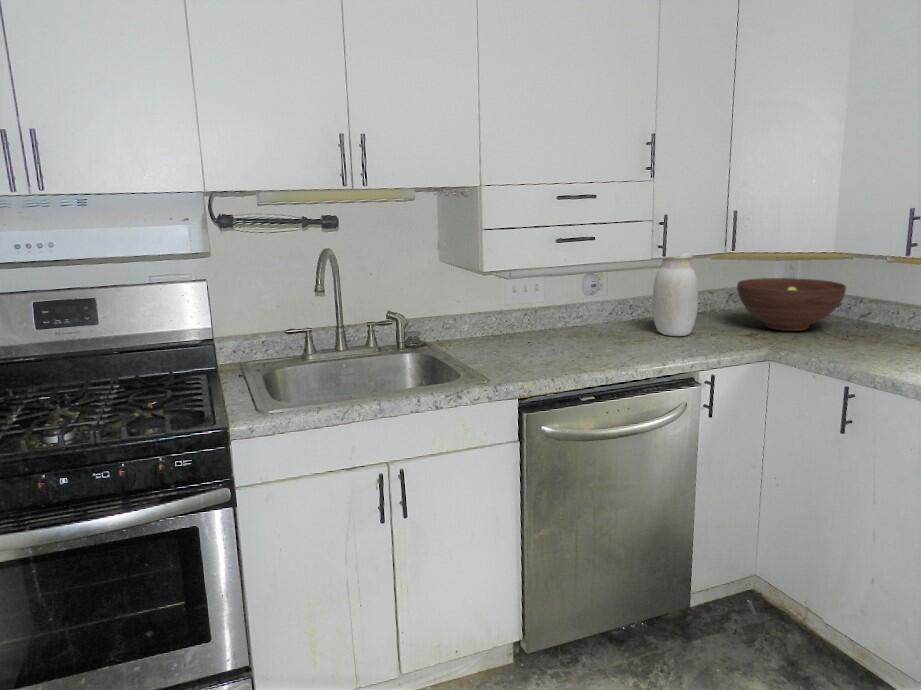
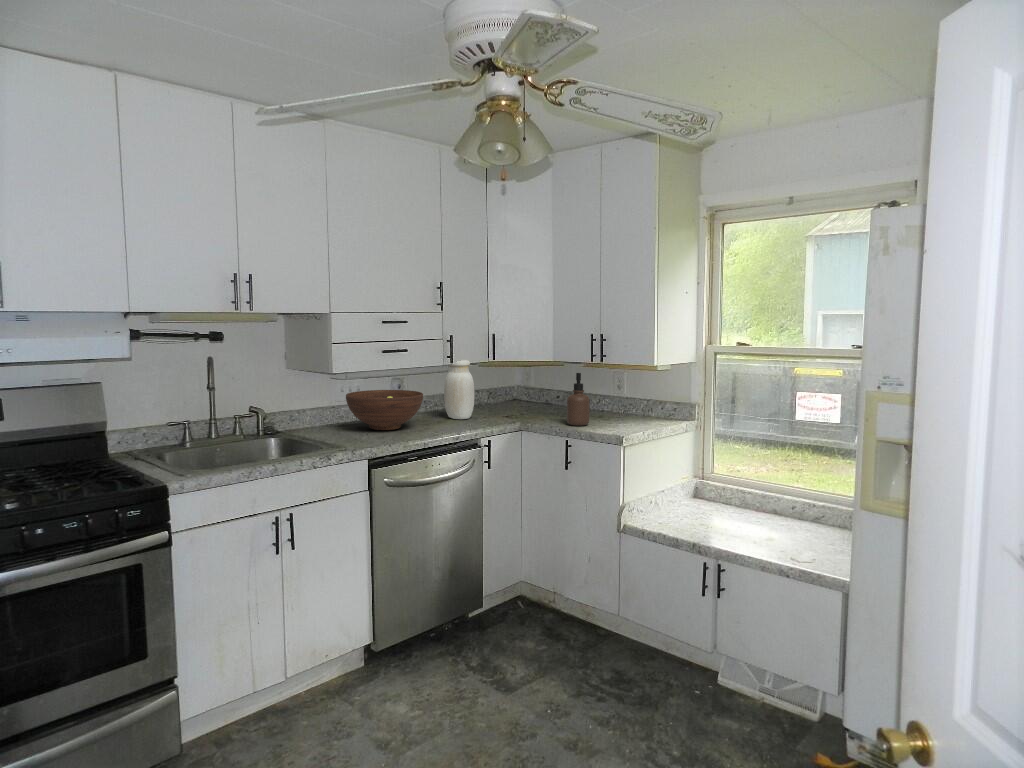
soap dispenser: none [850,274,897,361] -> present [567,373,590,426]
fruit bowl: present [737,278,846,331] -> present [346,390,423,430]

